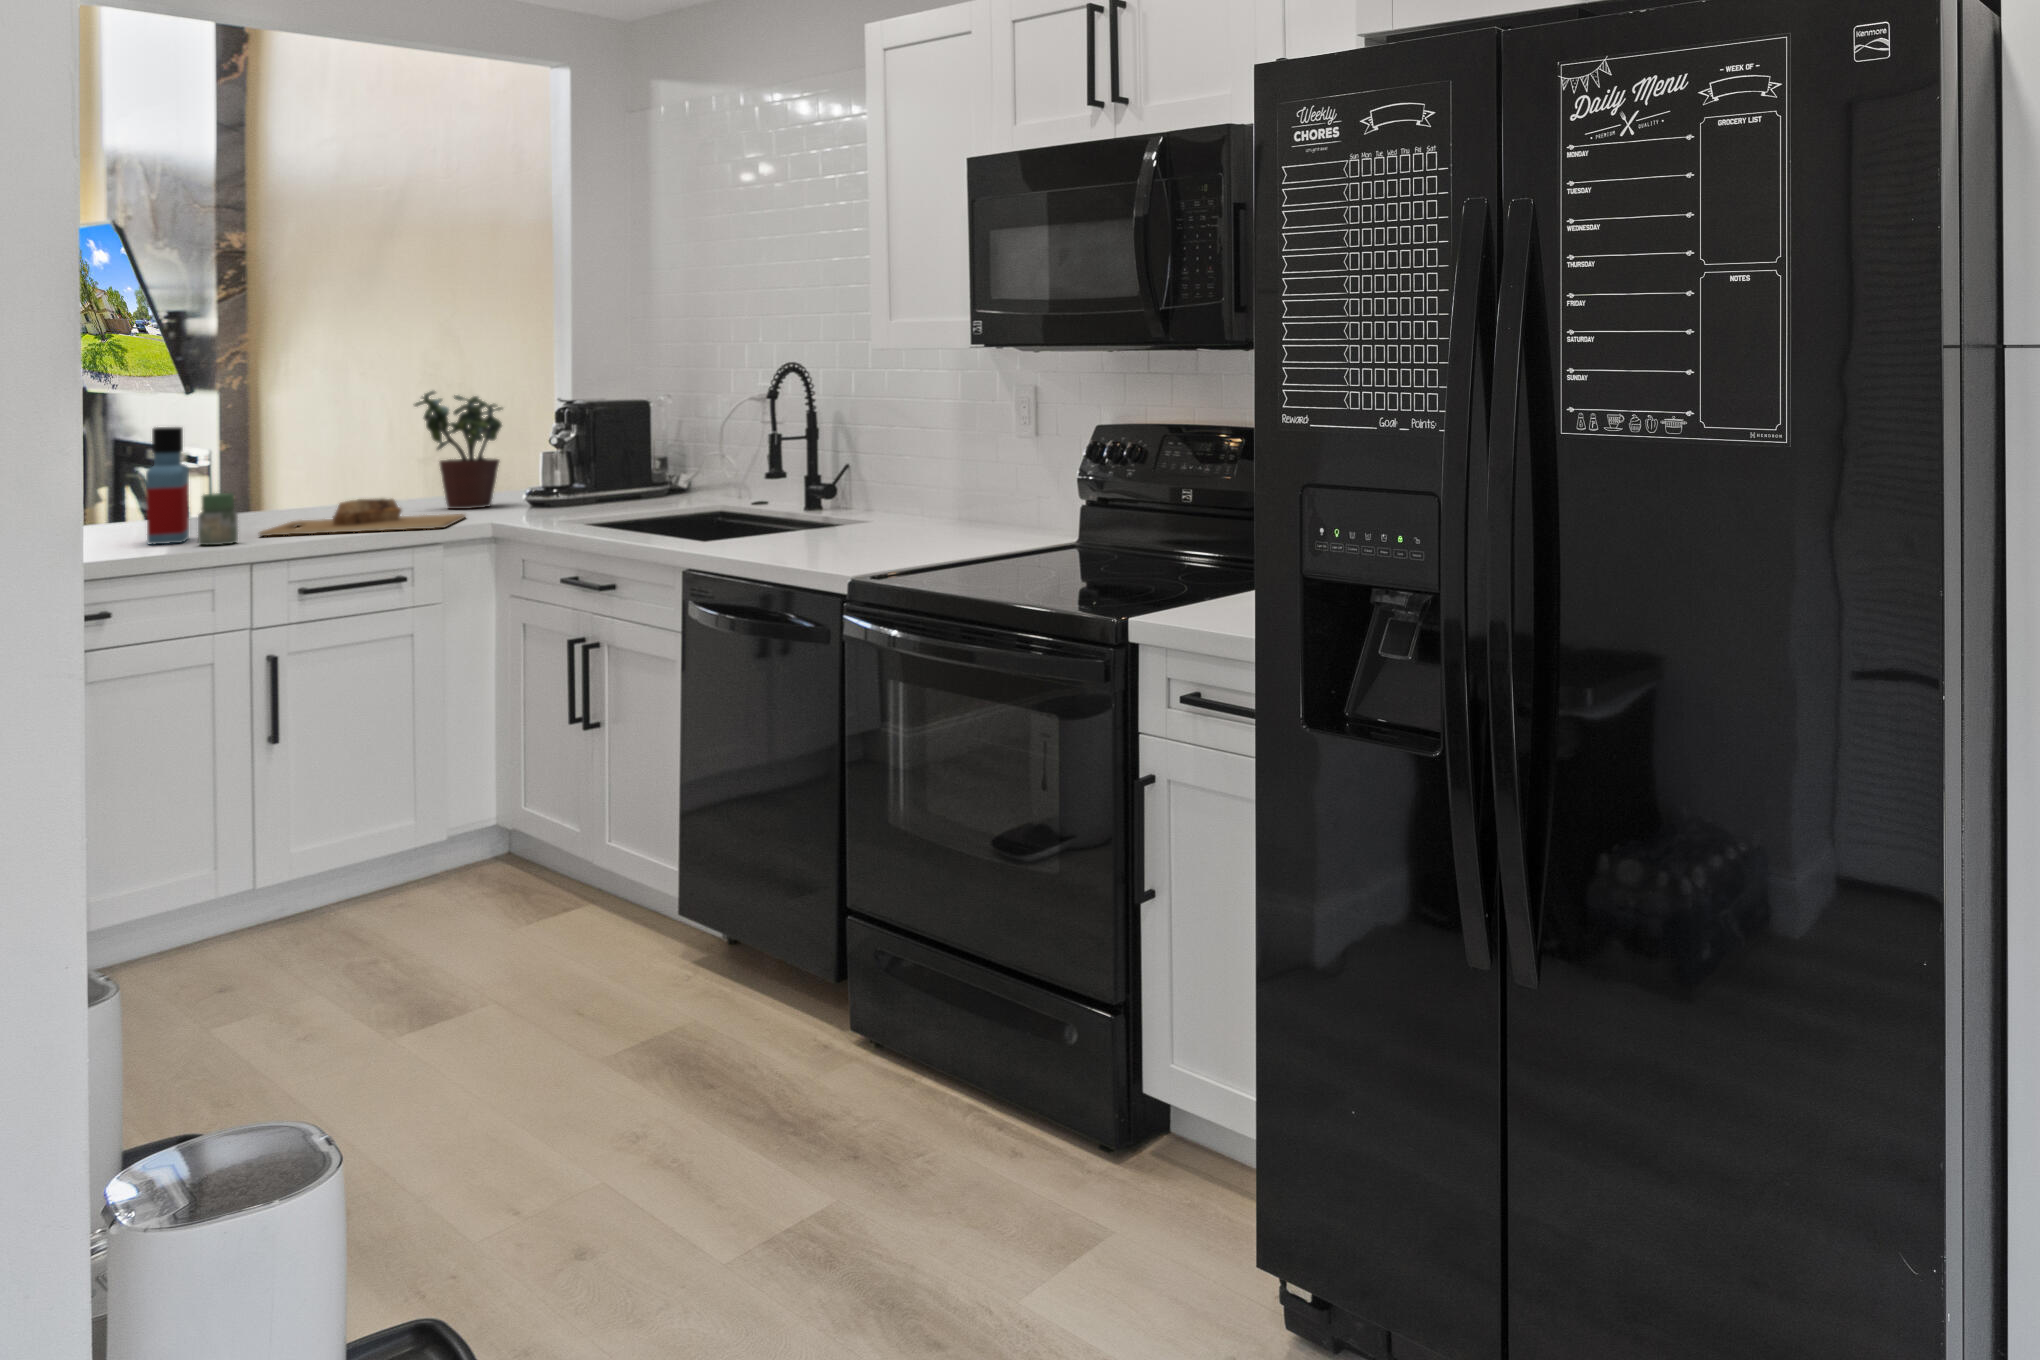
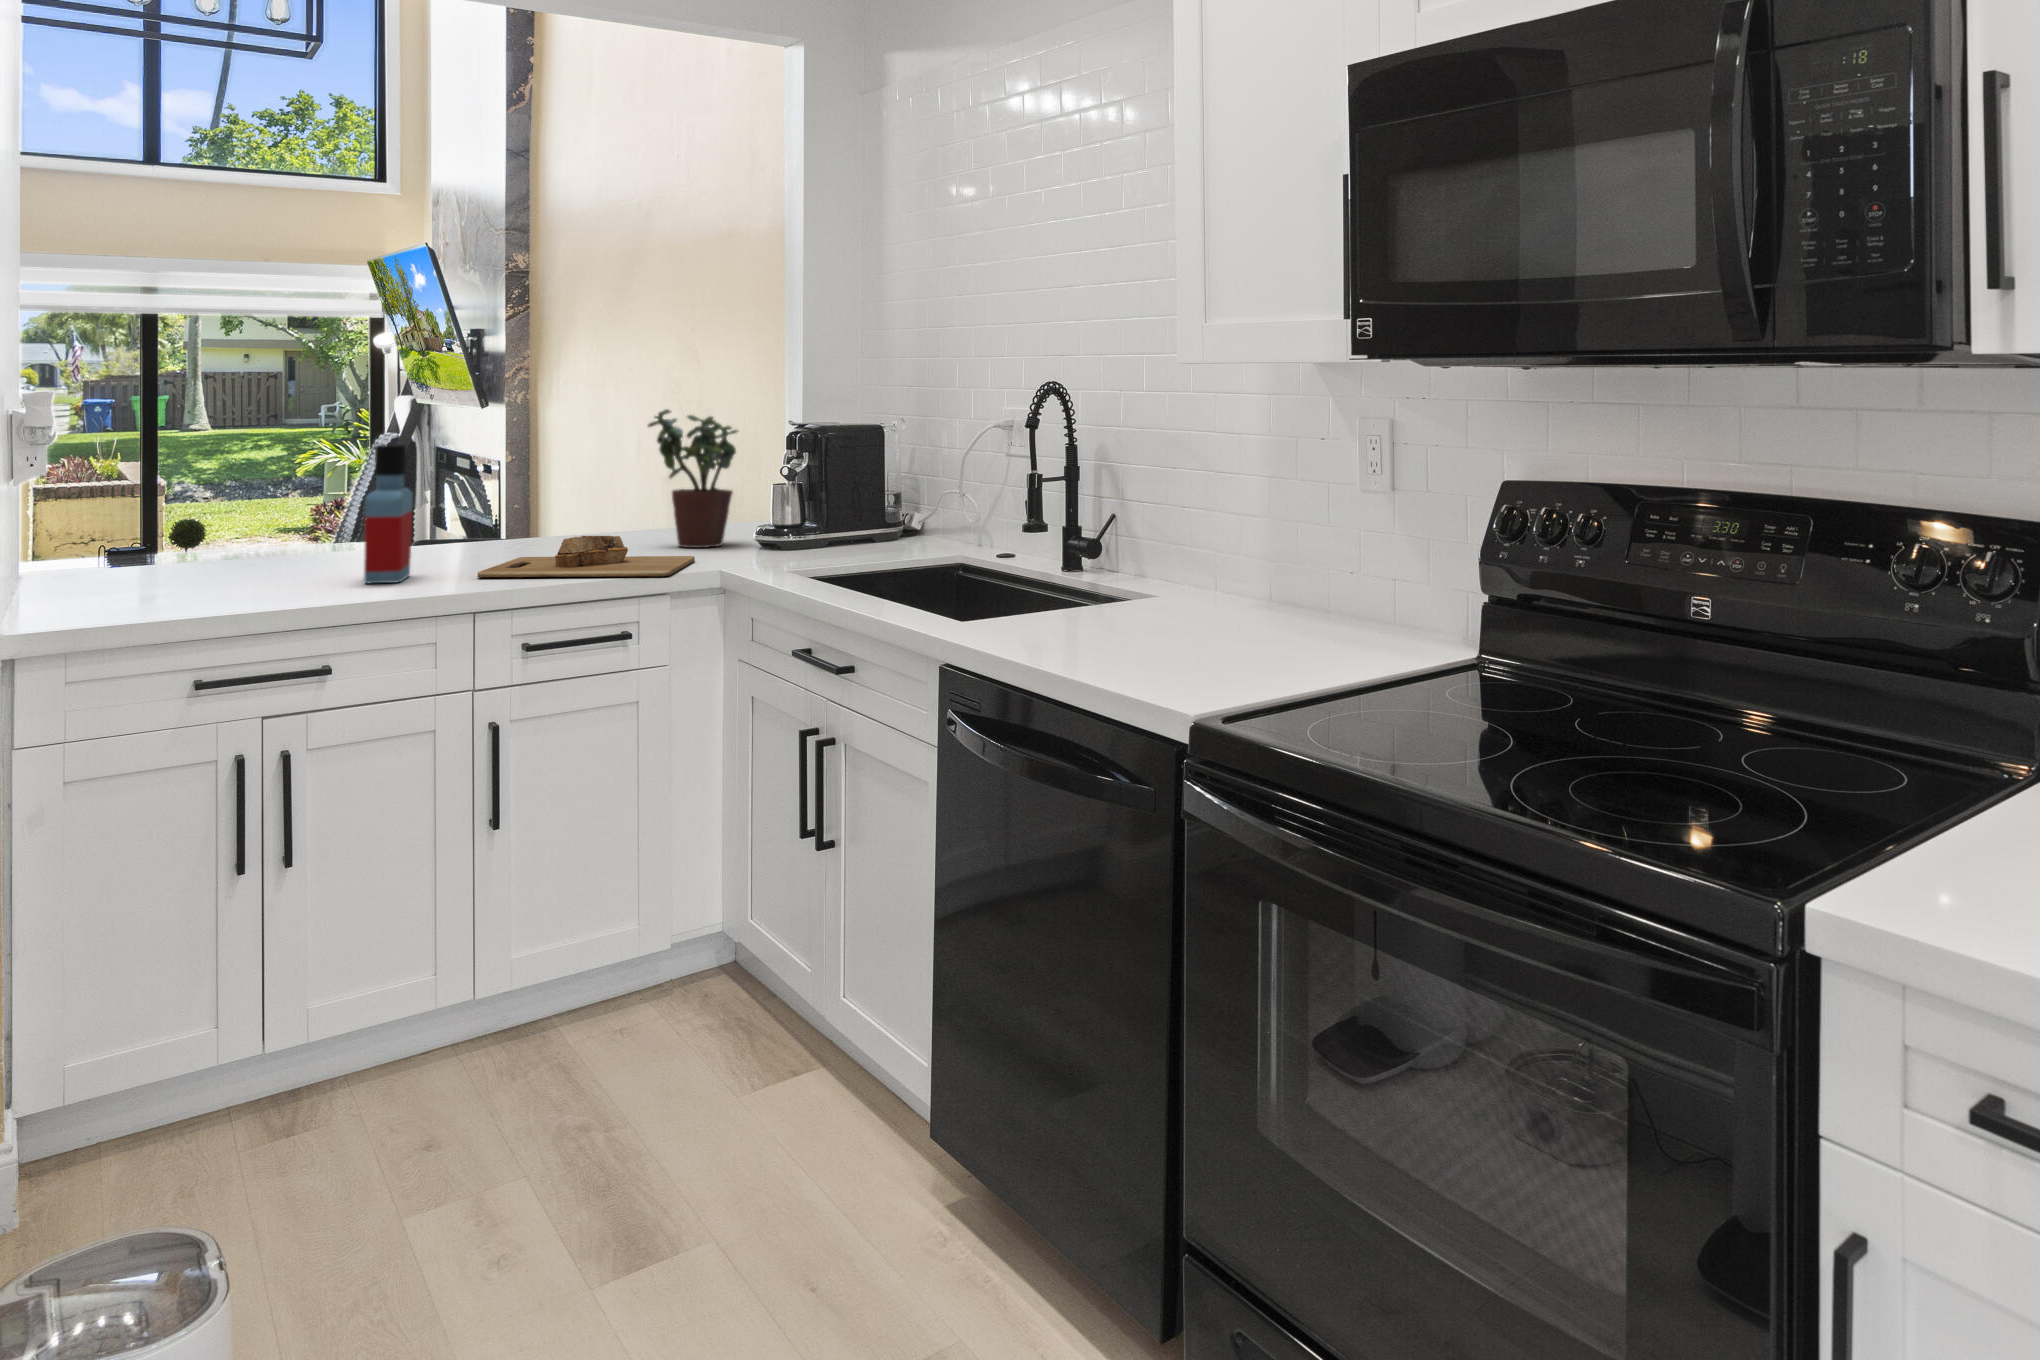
jar: present [198,493,238,545] -> none [412,526,453,588]

